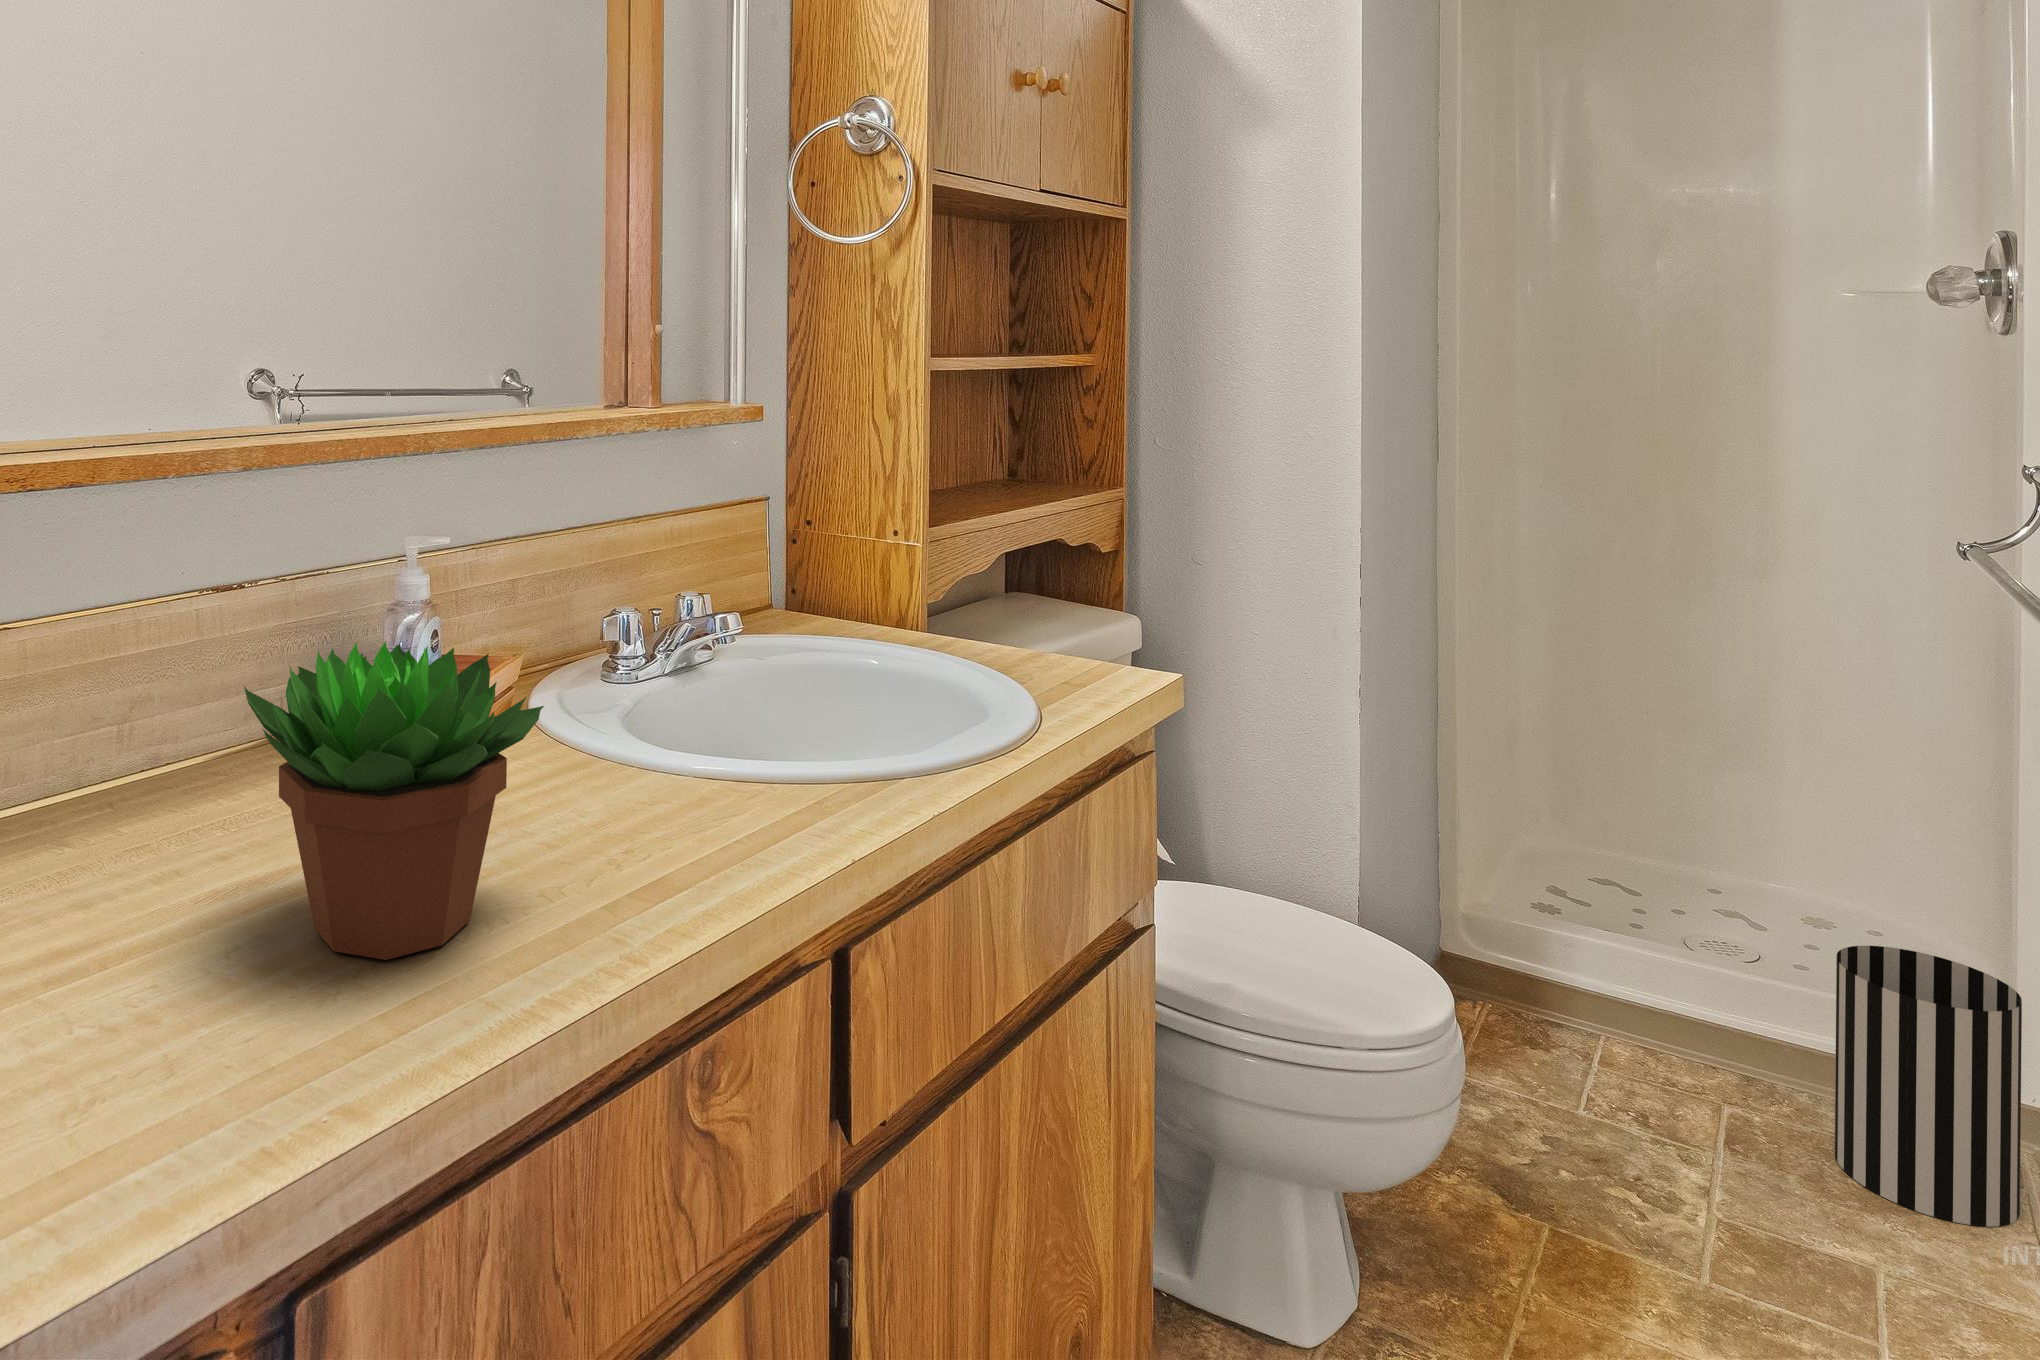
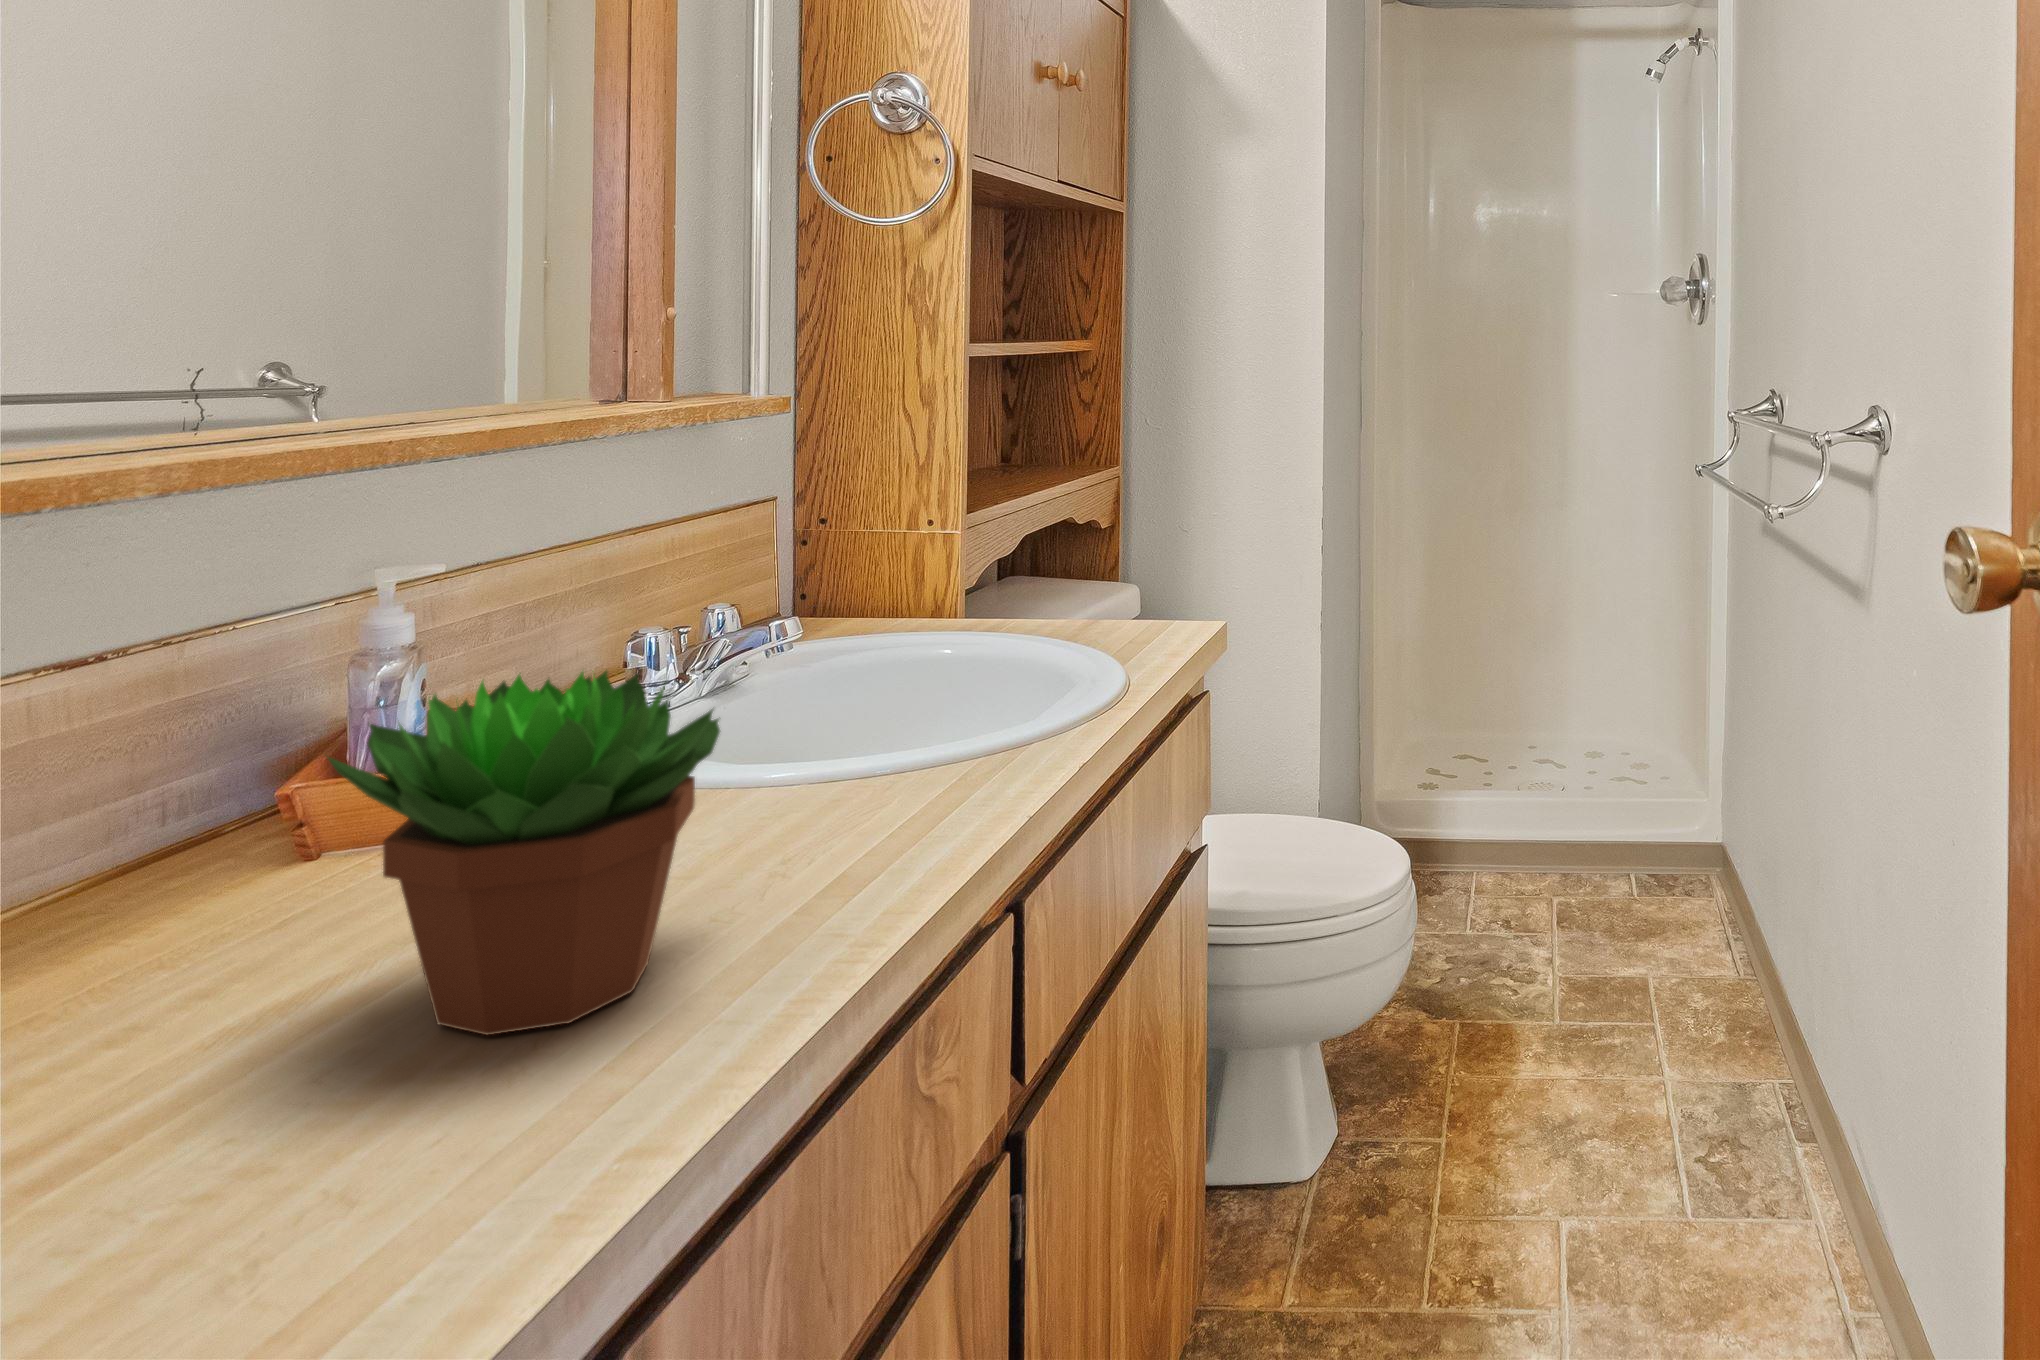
wastebasket: present [1835,946,2022,1227] -> none [1618,754,1715,930]

